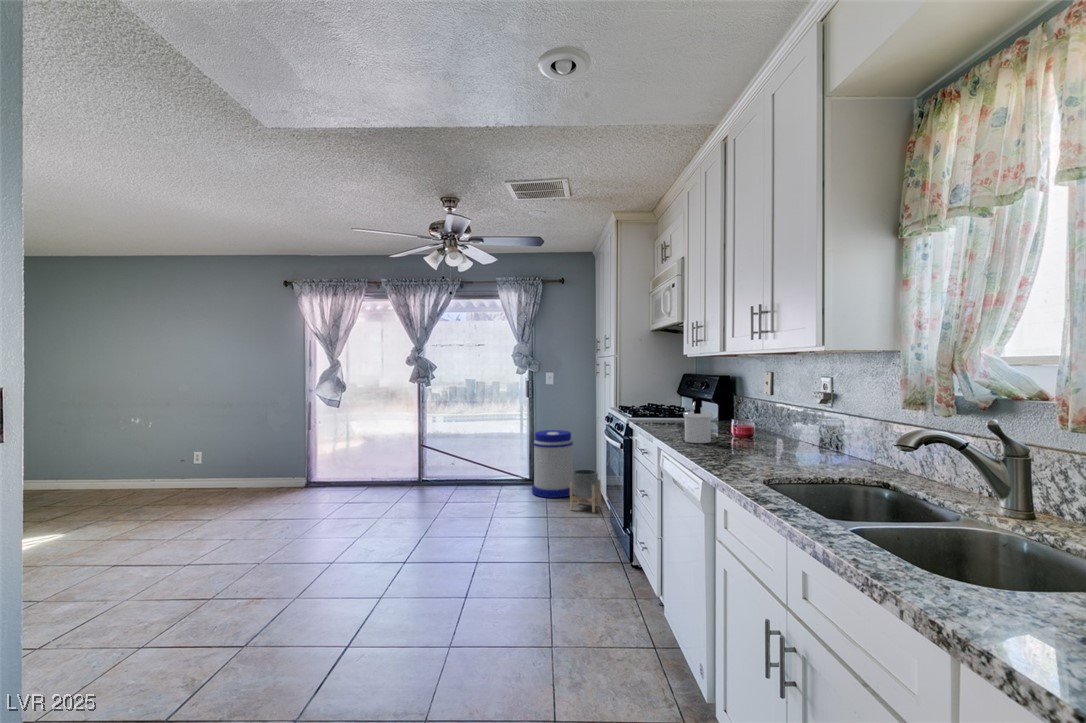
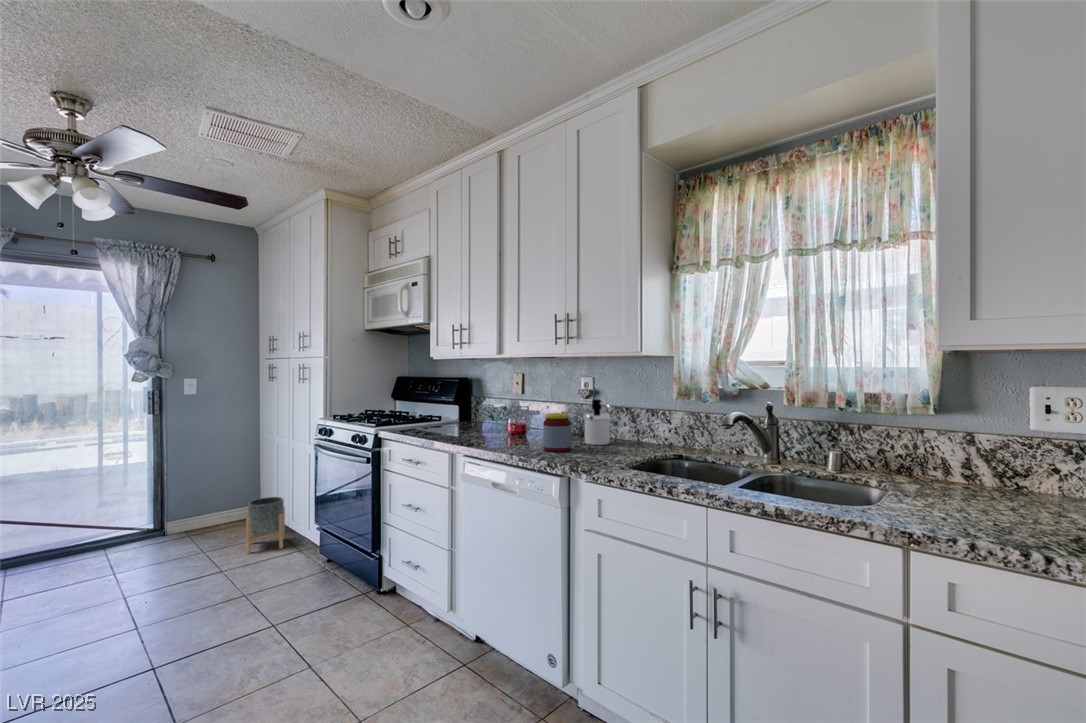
soap dispenser: present [683,397,711,443] -> present [584,399,611,445]
jar: none [723,416,756,458] -> present [543,413,571,452]
trash can: present [532,430,573,498] -> none [167,453,236,547]

